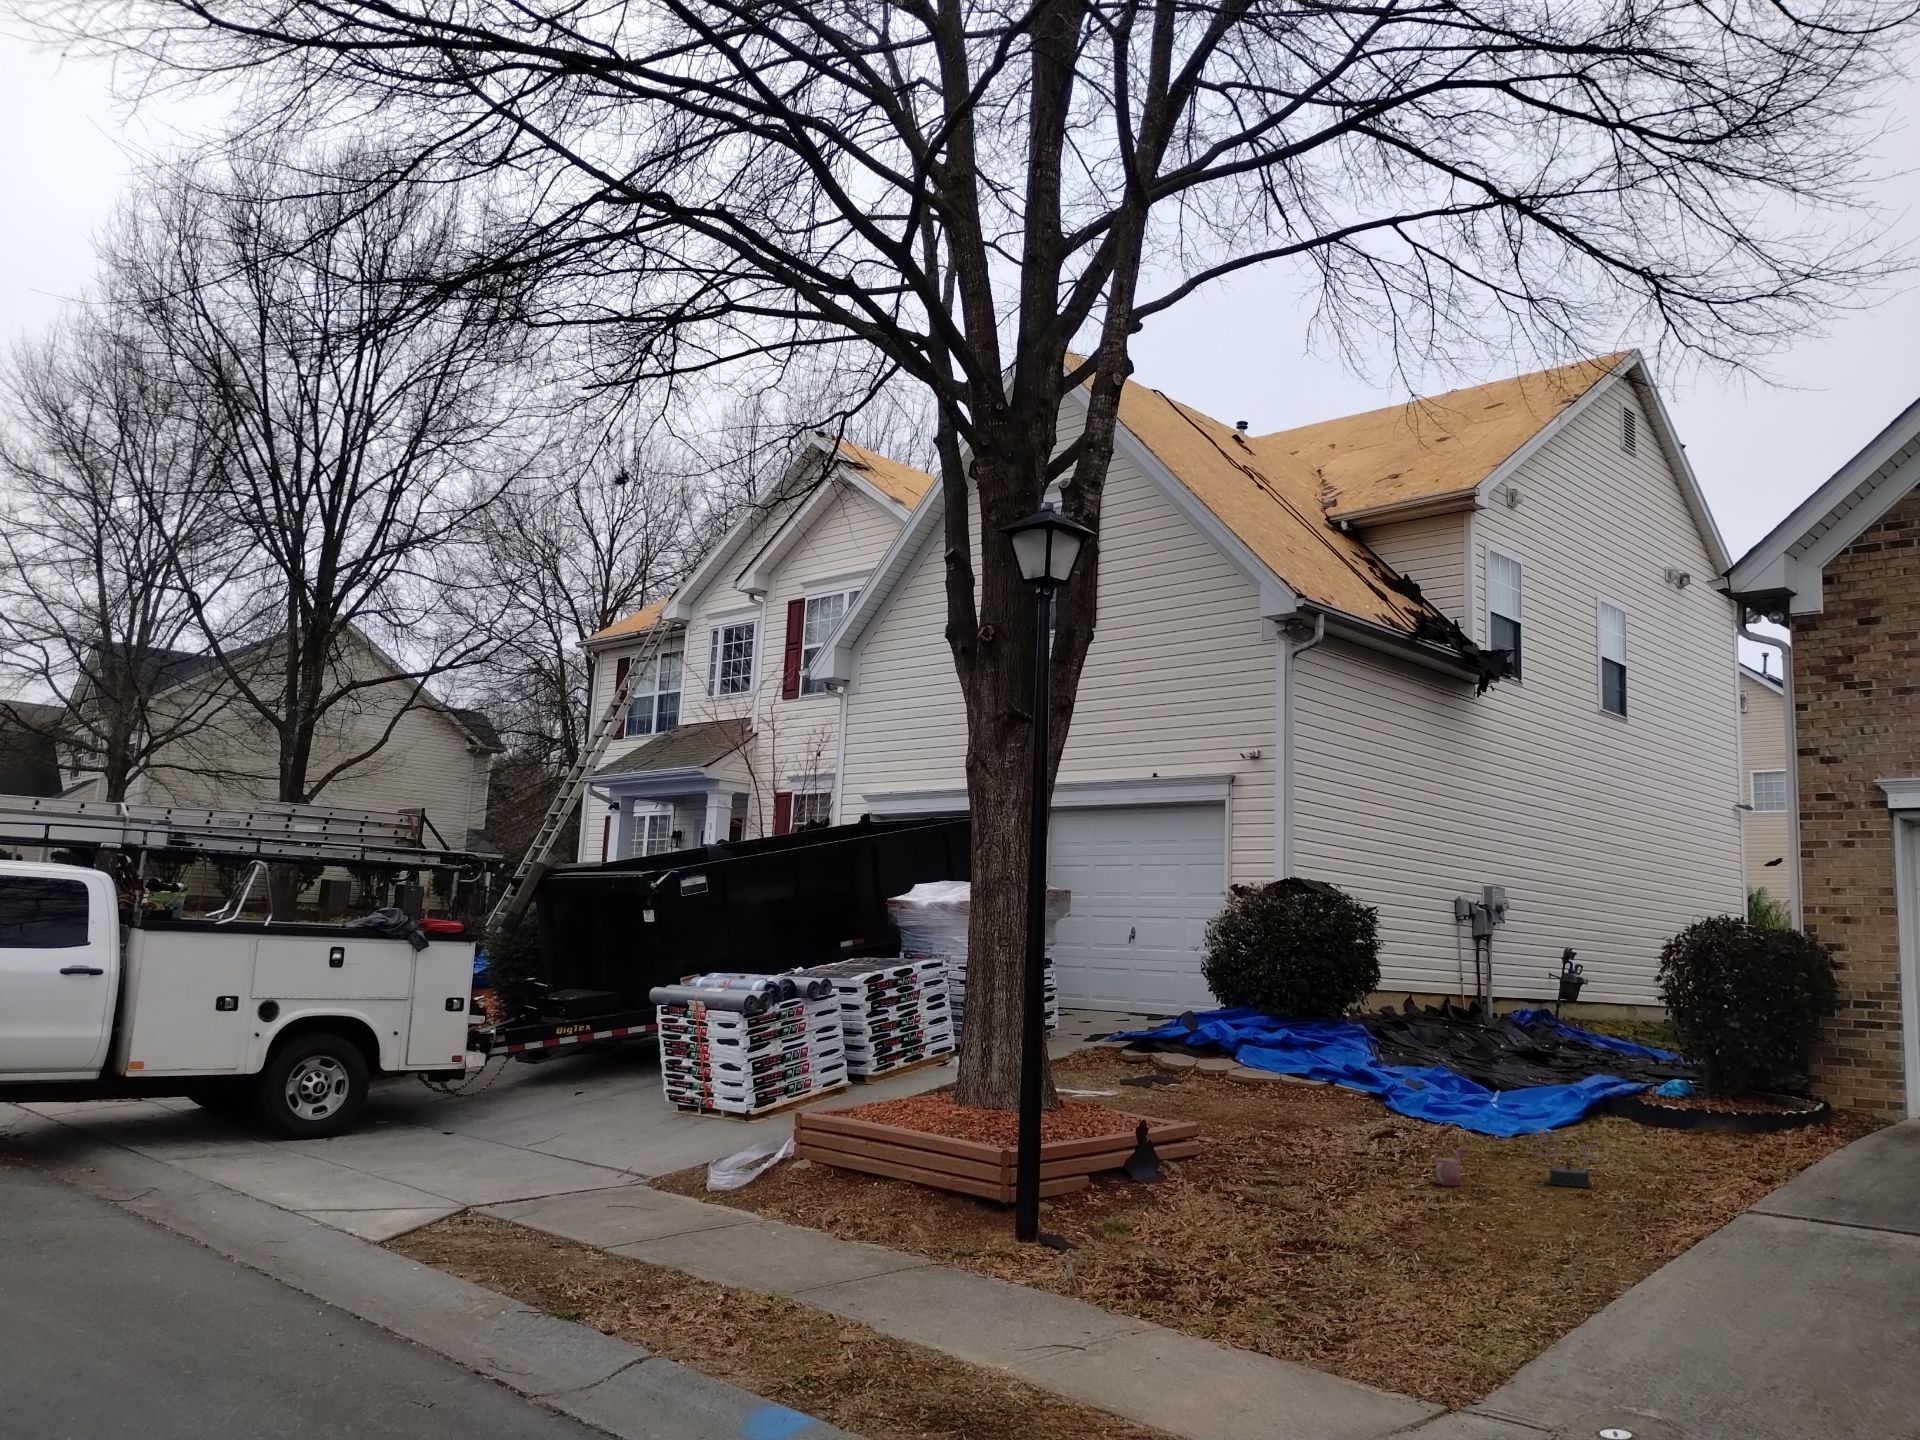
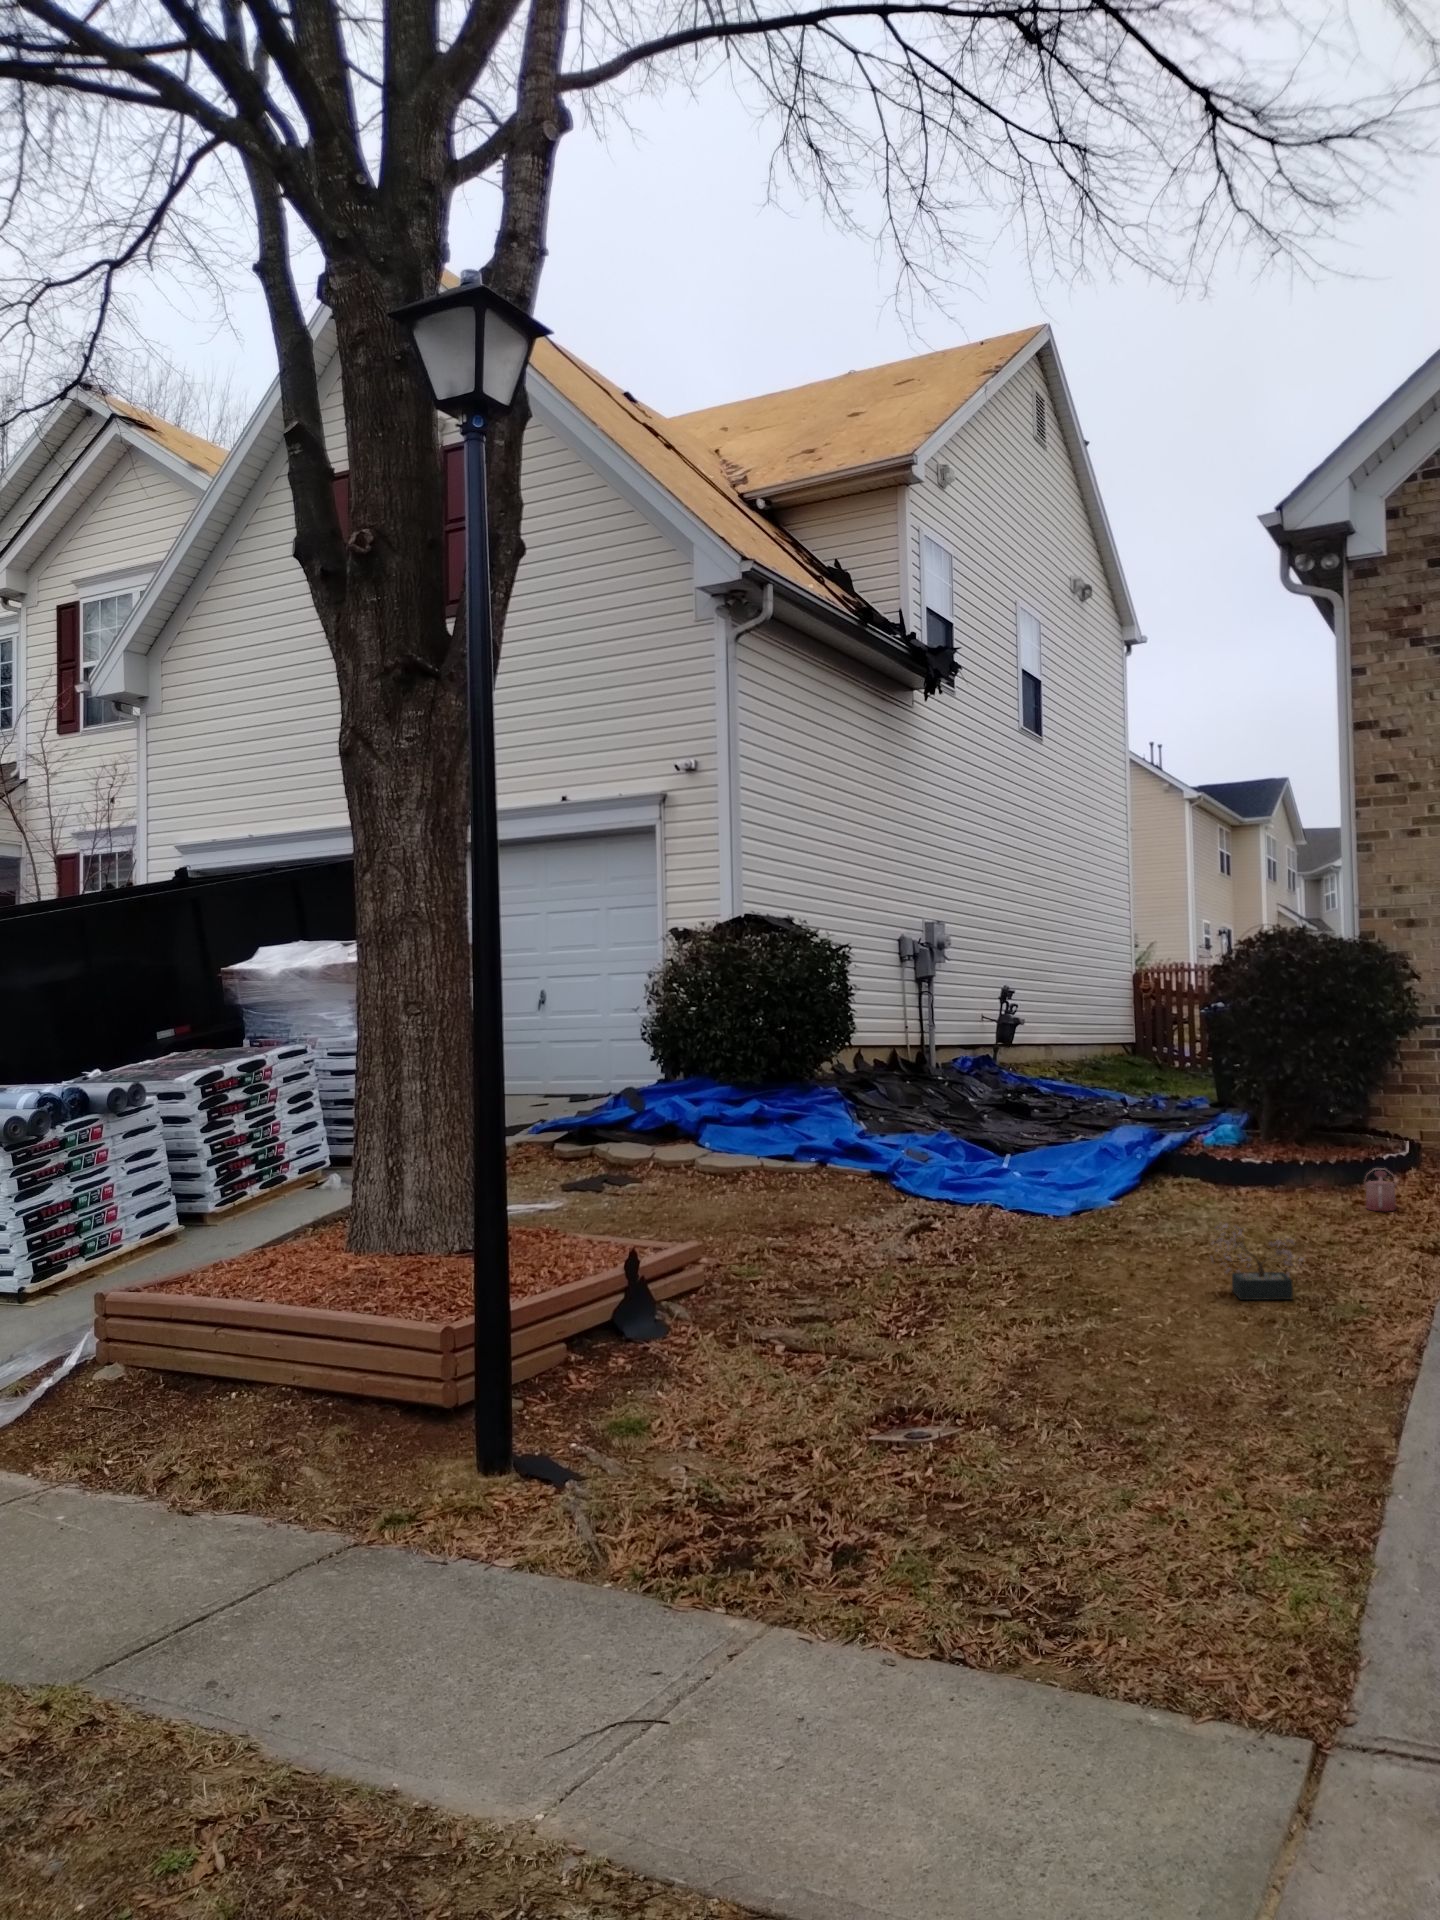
watering can: present [1435,1148,1465,1186] -> present [1364,1168,1396,1211]

